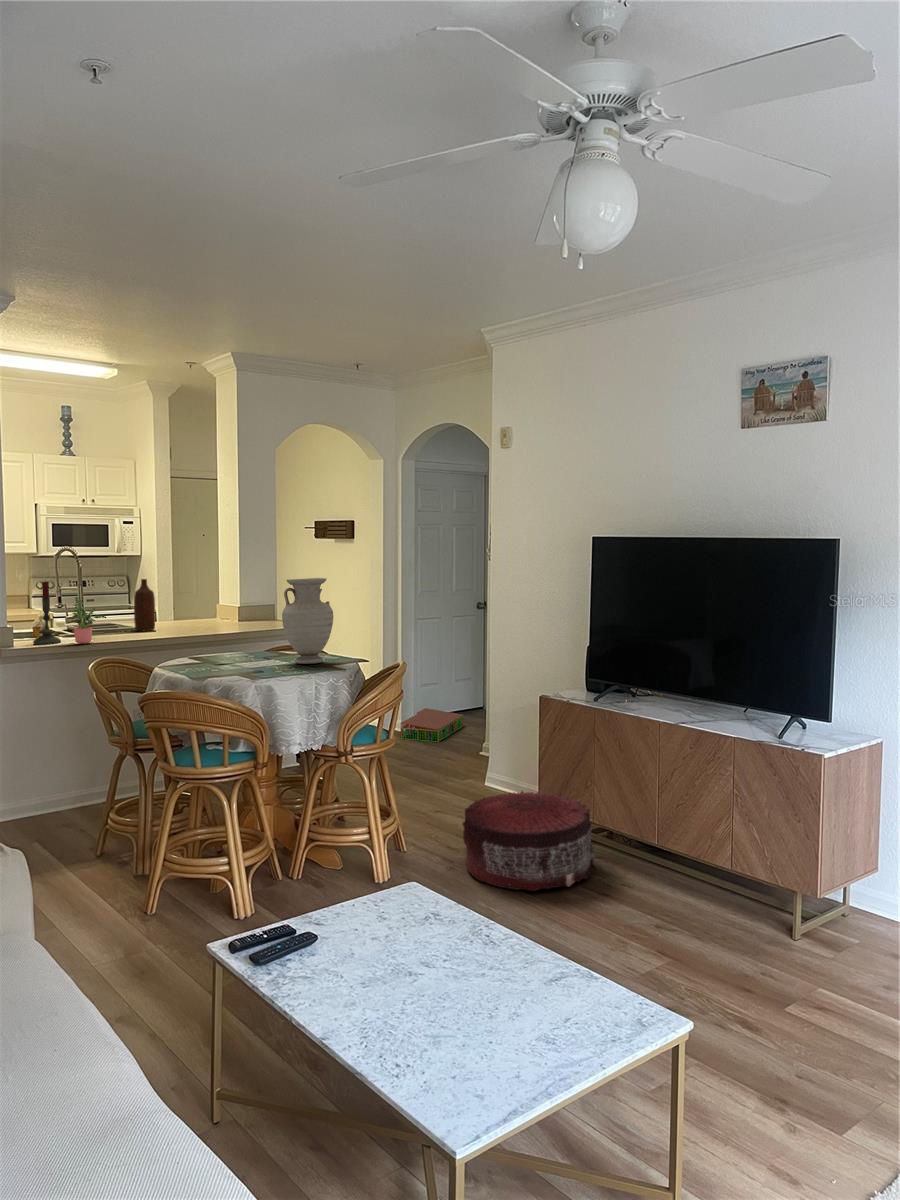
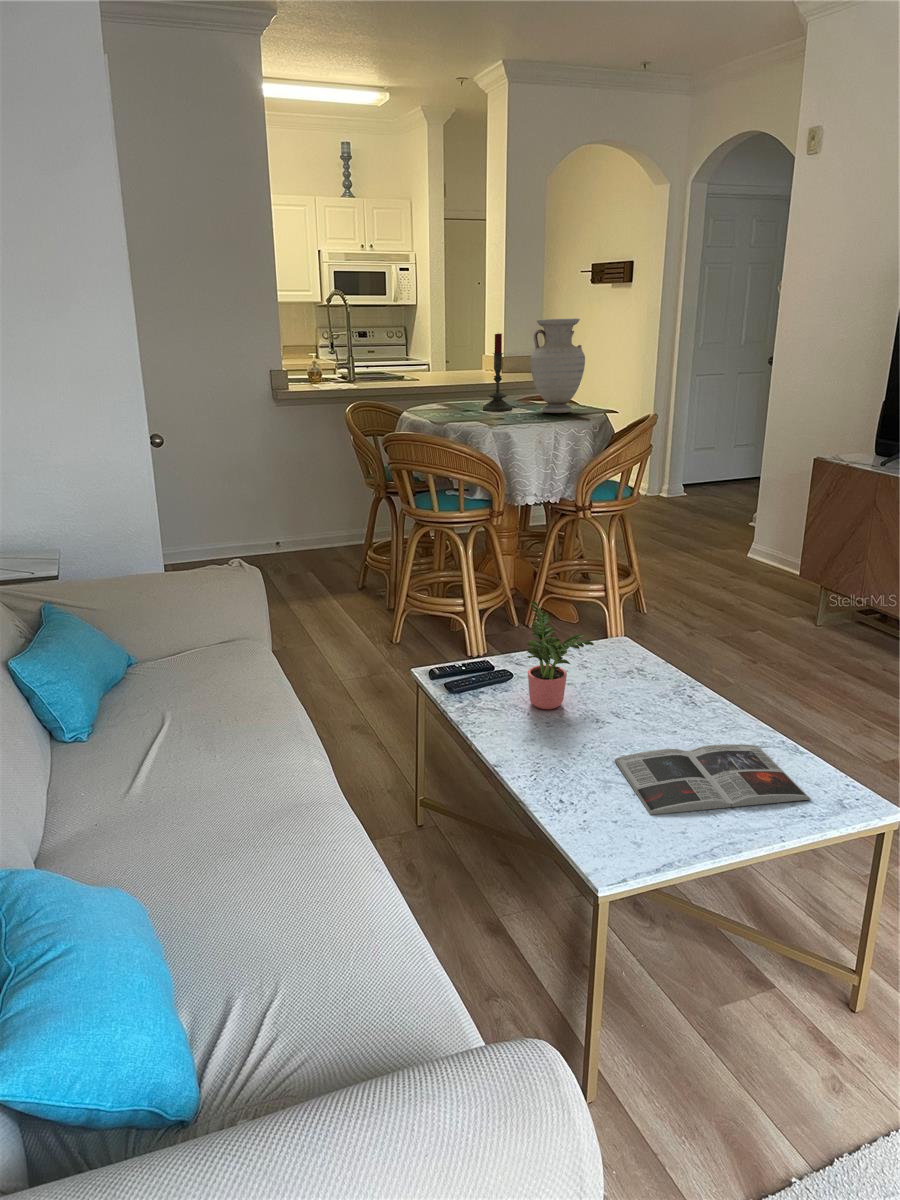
bottle: present [134,579,155,631] -> none [399,326,419,380]
candle: present [33,581,61,645] -> present [483,334,512,411]
potted plant: present [72,597,106,644] -> present [527,601,594,709]
storage bin: present [401,708,463,742] -> none [665,474,738,510]
pouf: present [463,791,596,891] -> none [707,562,858,667]
magazine: none [437,975,616,1064] -> present [615,744,810,815]

